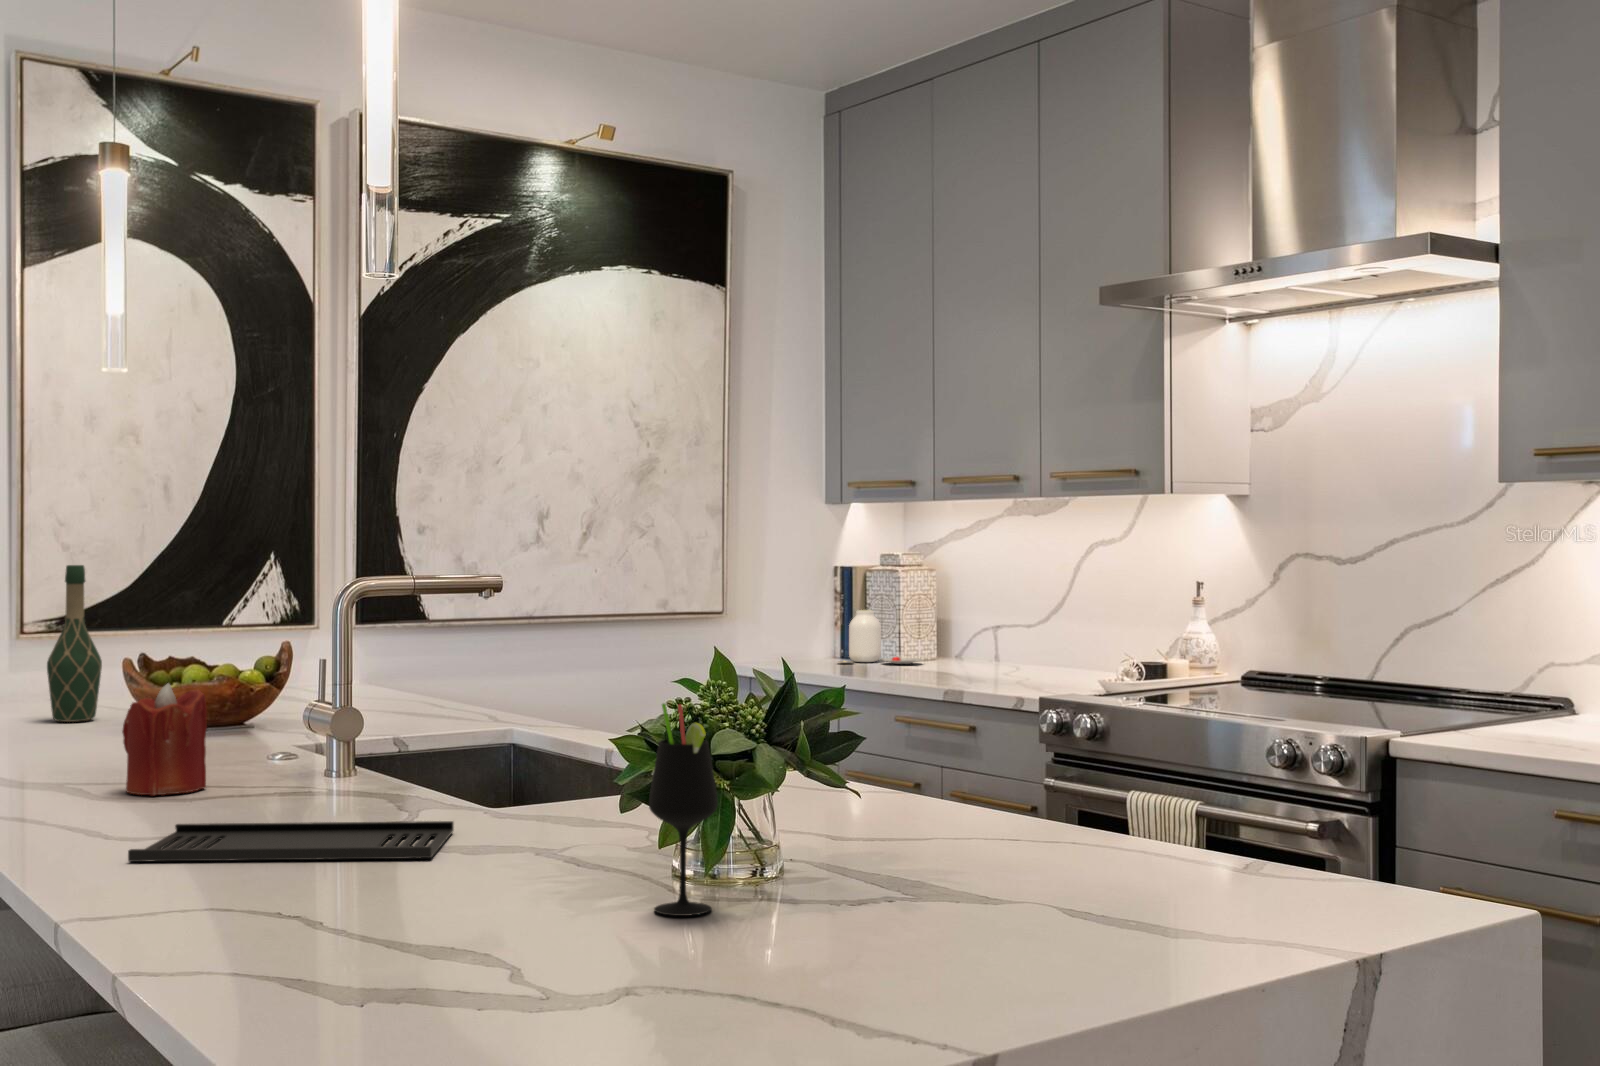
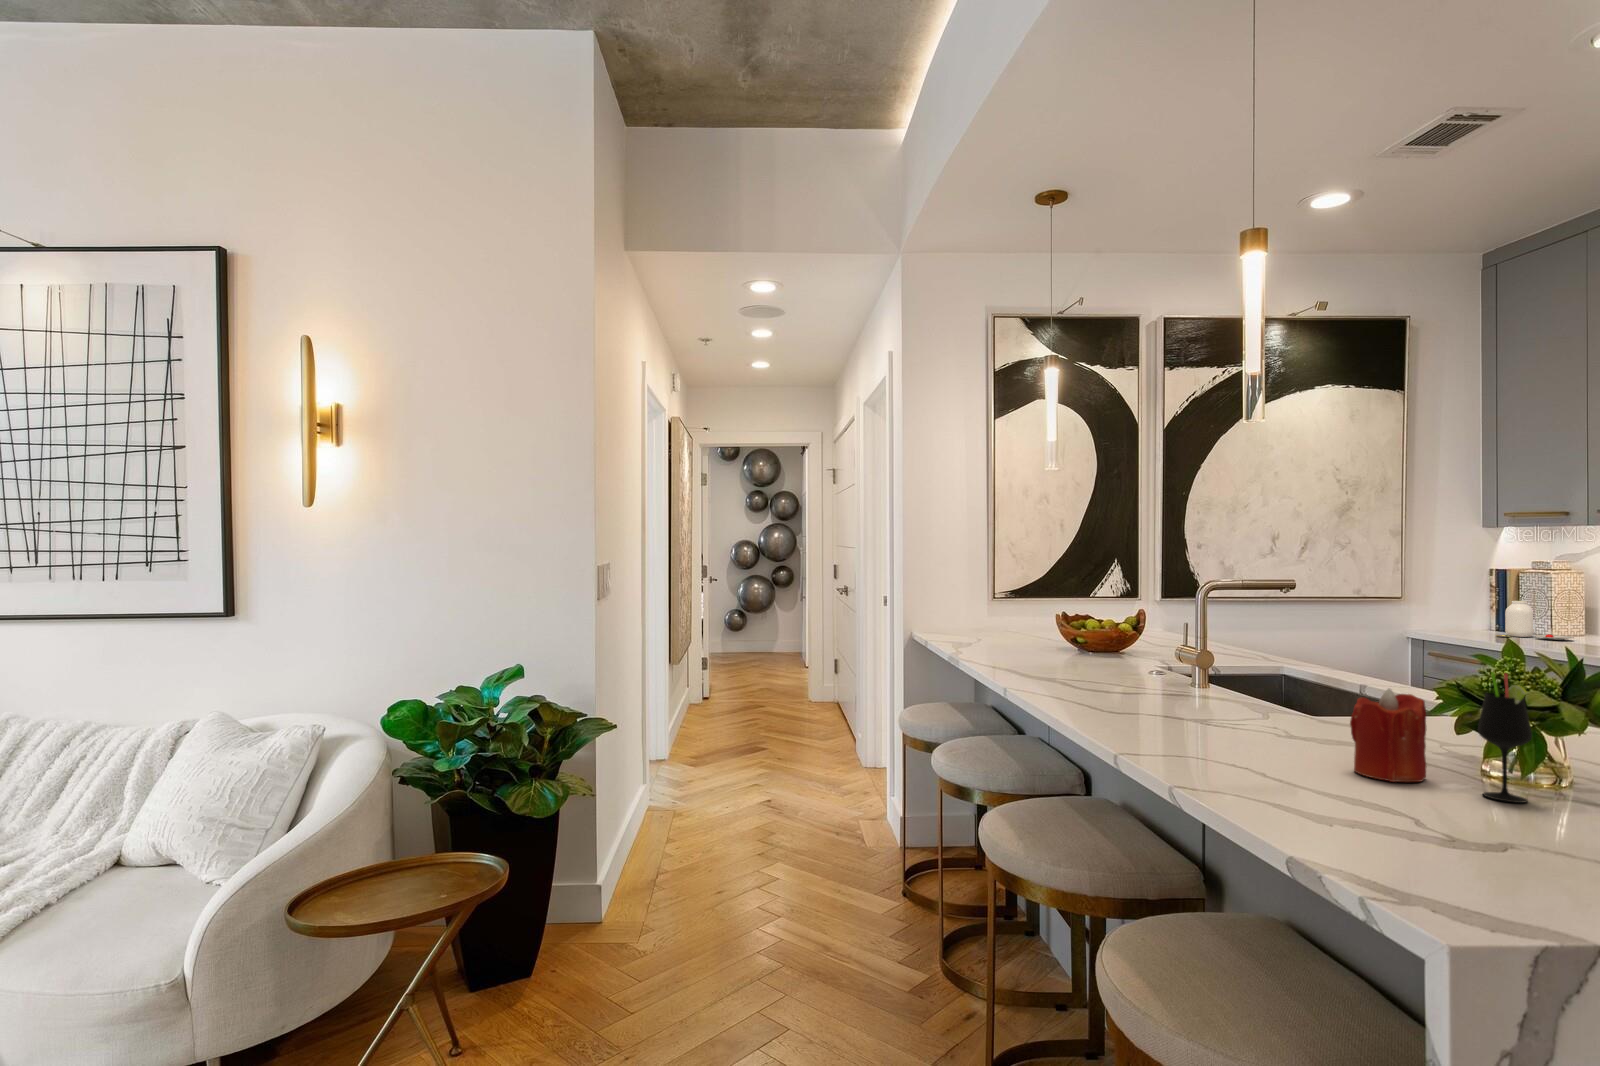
wine bottle: present [47,565,102,722] -> none [1018,567,1044,645]
candle: present [122,684,207,796] -> present [1350,689,1427,782]
tray: present [128,821,454,862] -> none [1128,708,1301,744]

